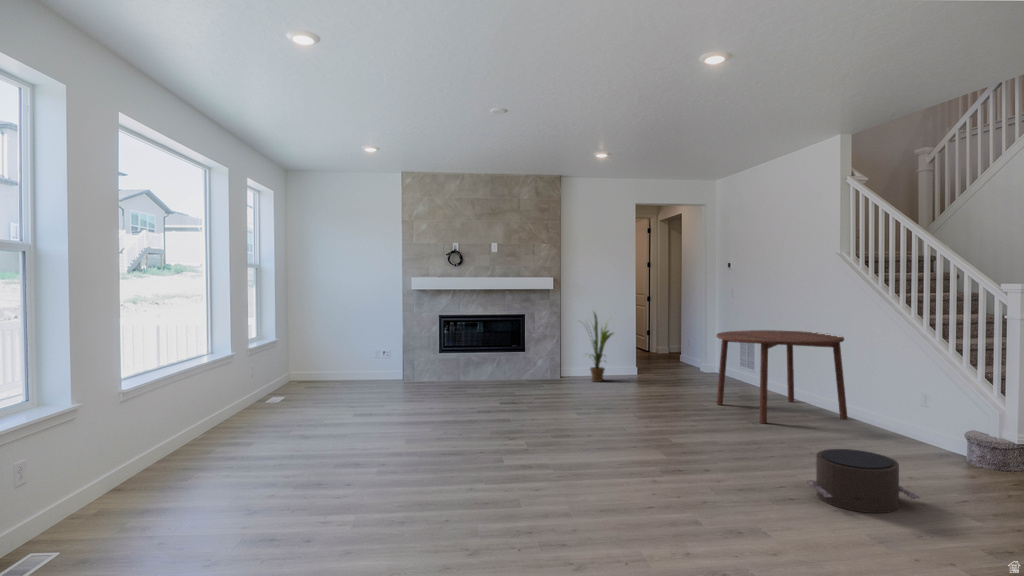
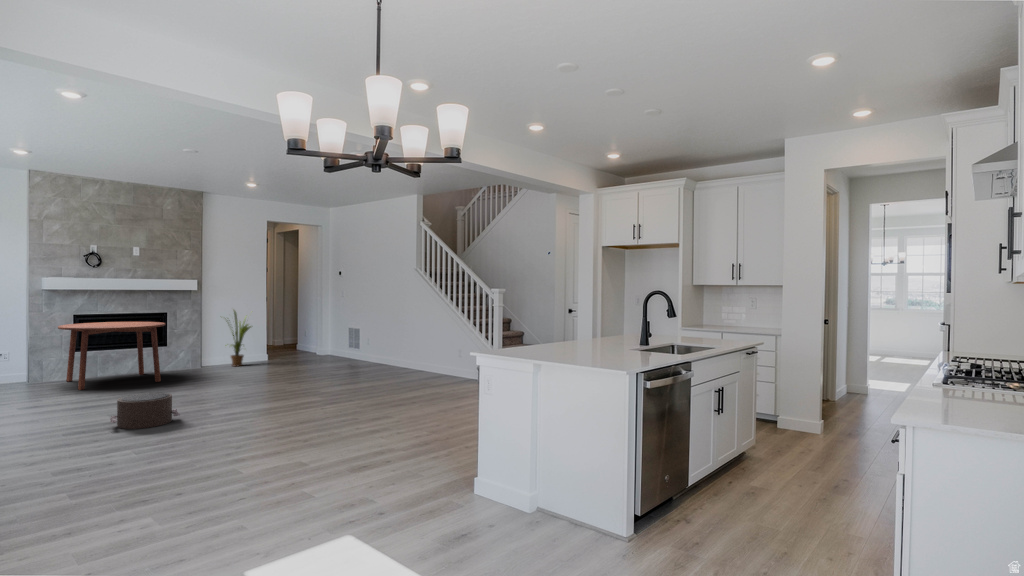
dining table: present [716,330,848,424] -> present [58,322,165,390]
pouf: present [807,449,919,513] -> present [110,393,180,429]

